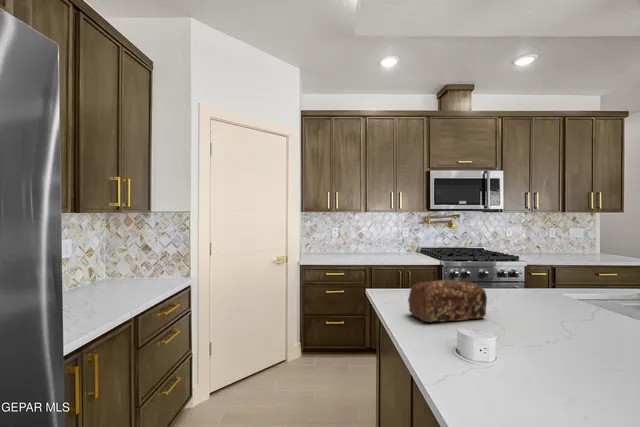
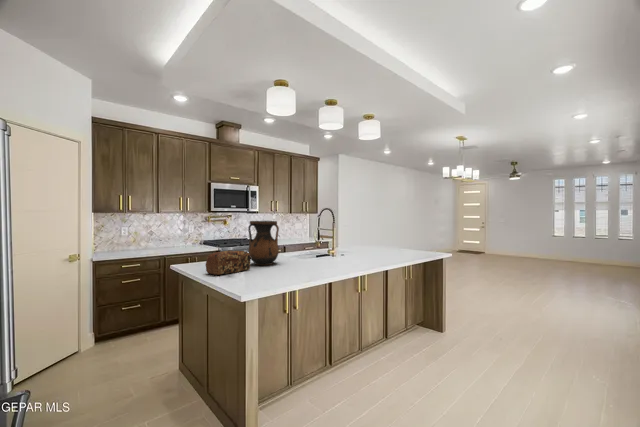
vase: none [483,229,545,312] -> present [248,221,279,265]

